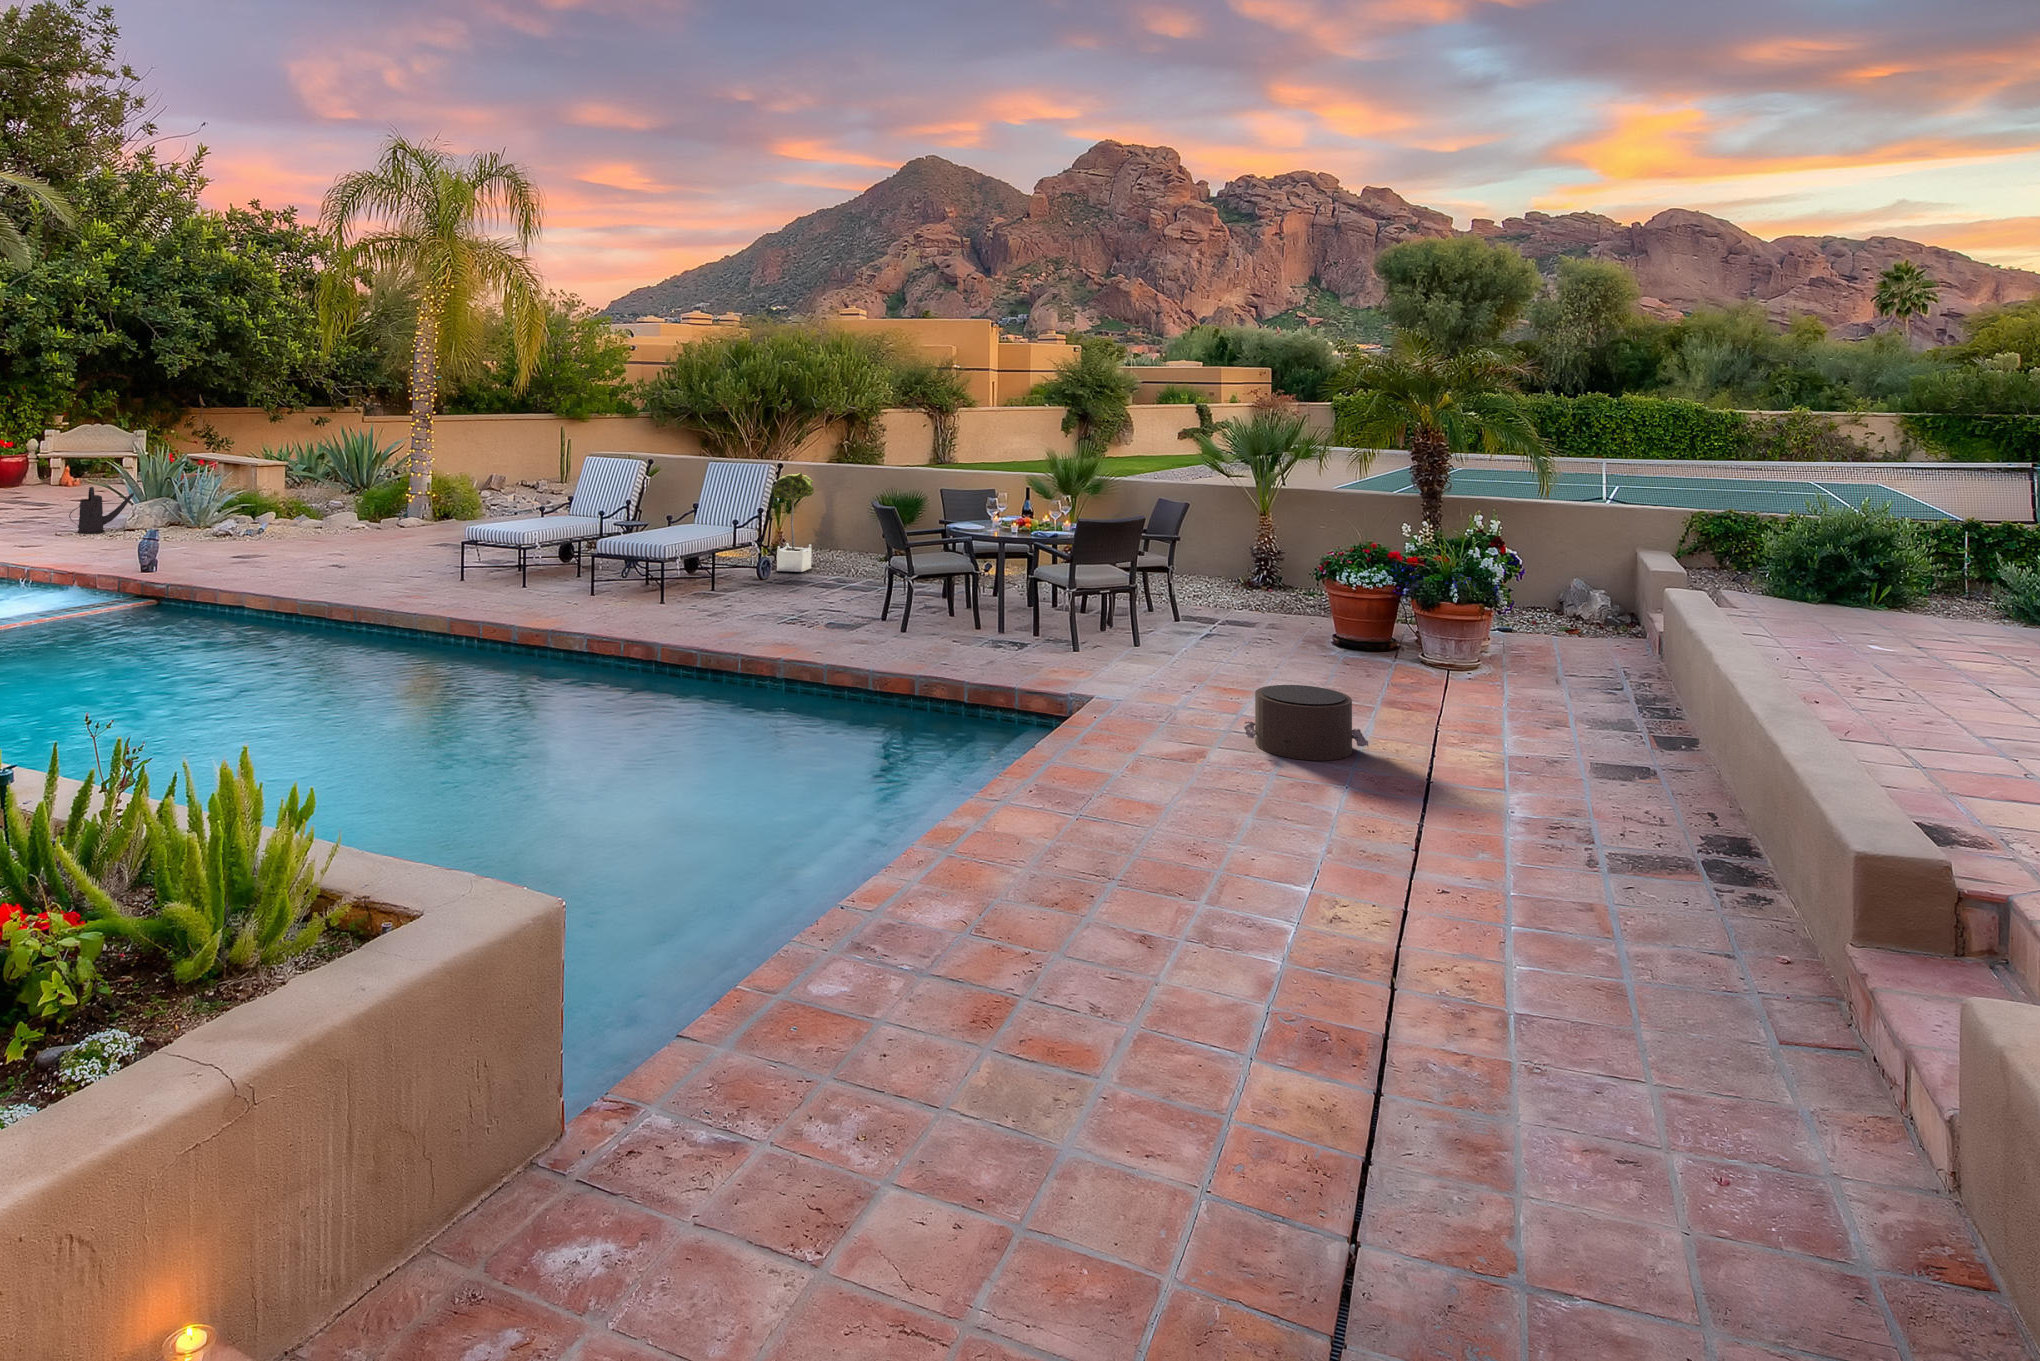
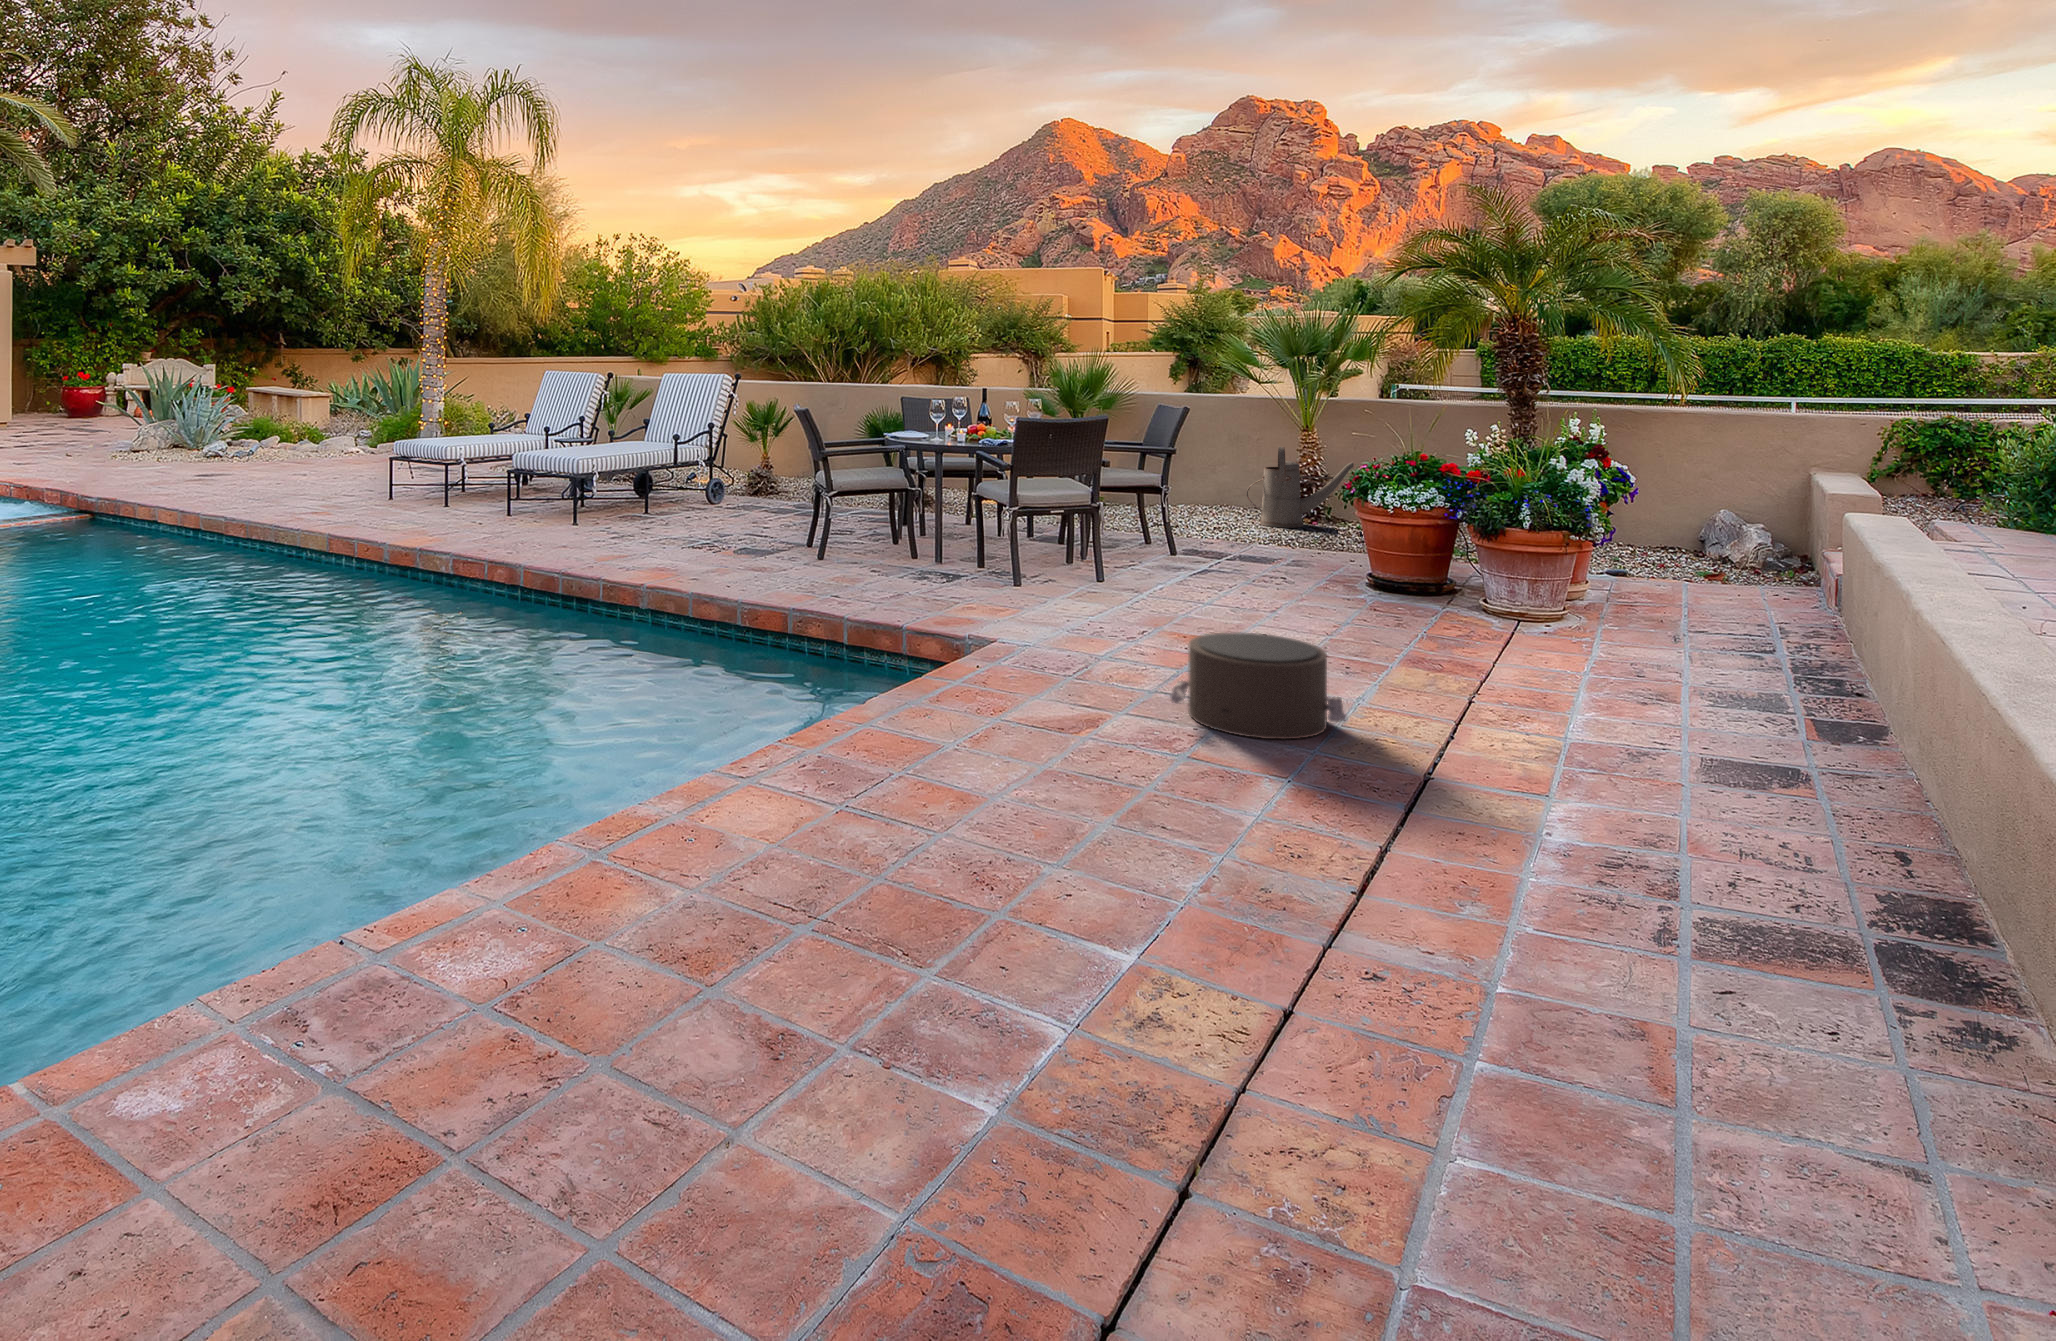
potted tree: present [773,472,814,572] -> none [721,380,768,492]
watering can: present [69,487,134,534] -> present [1246,447,1354,528]

